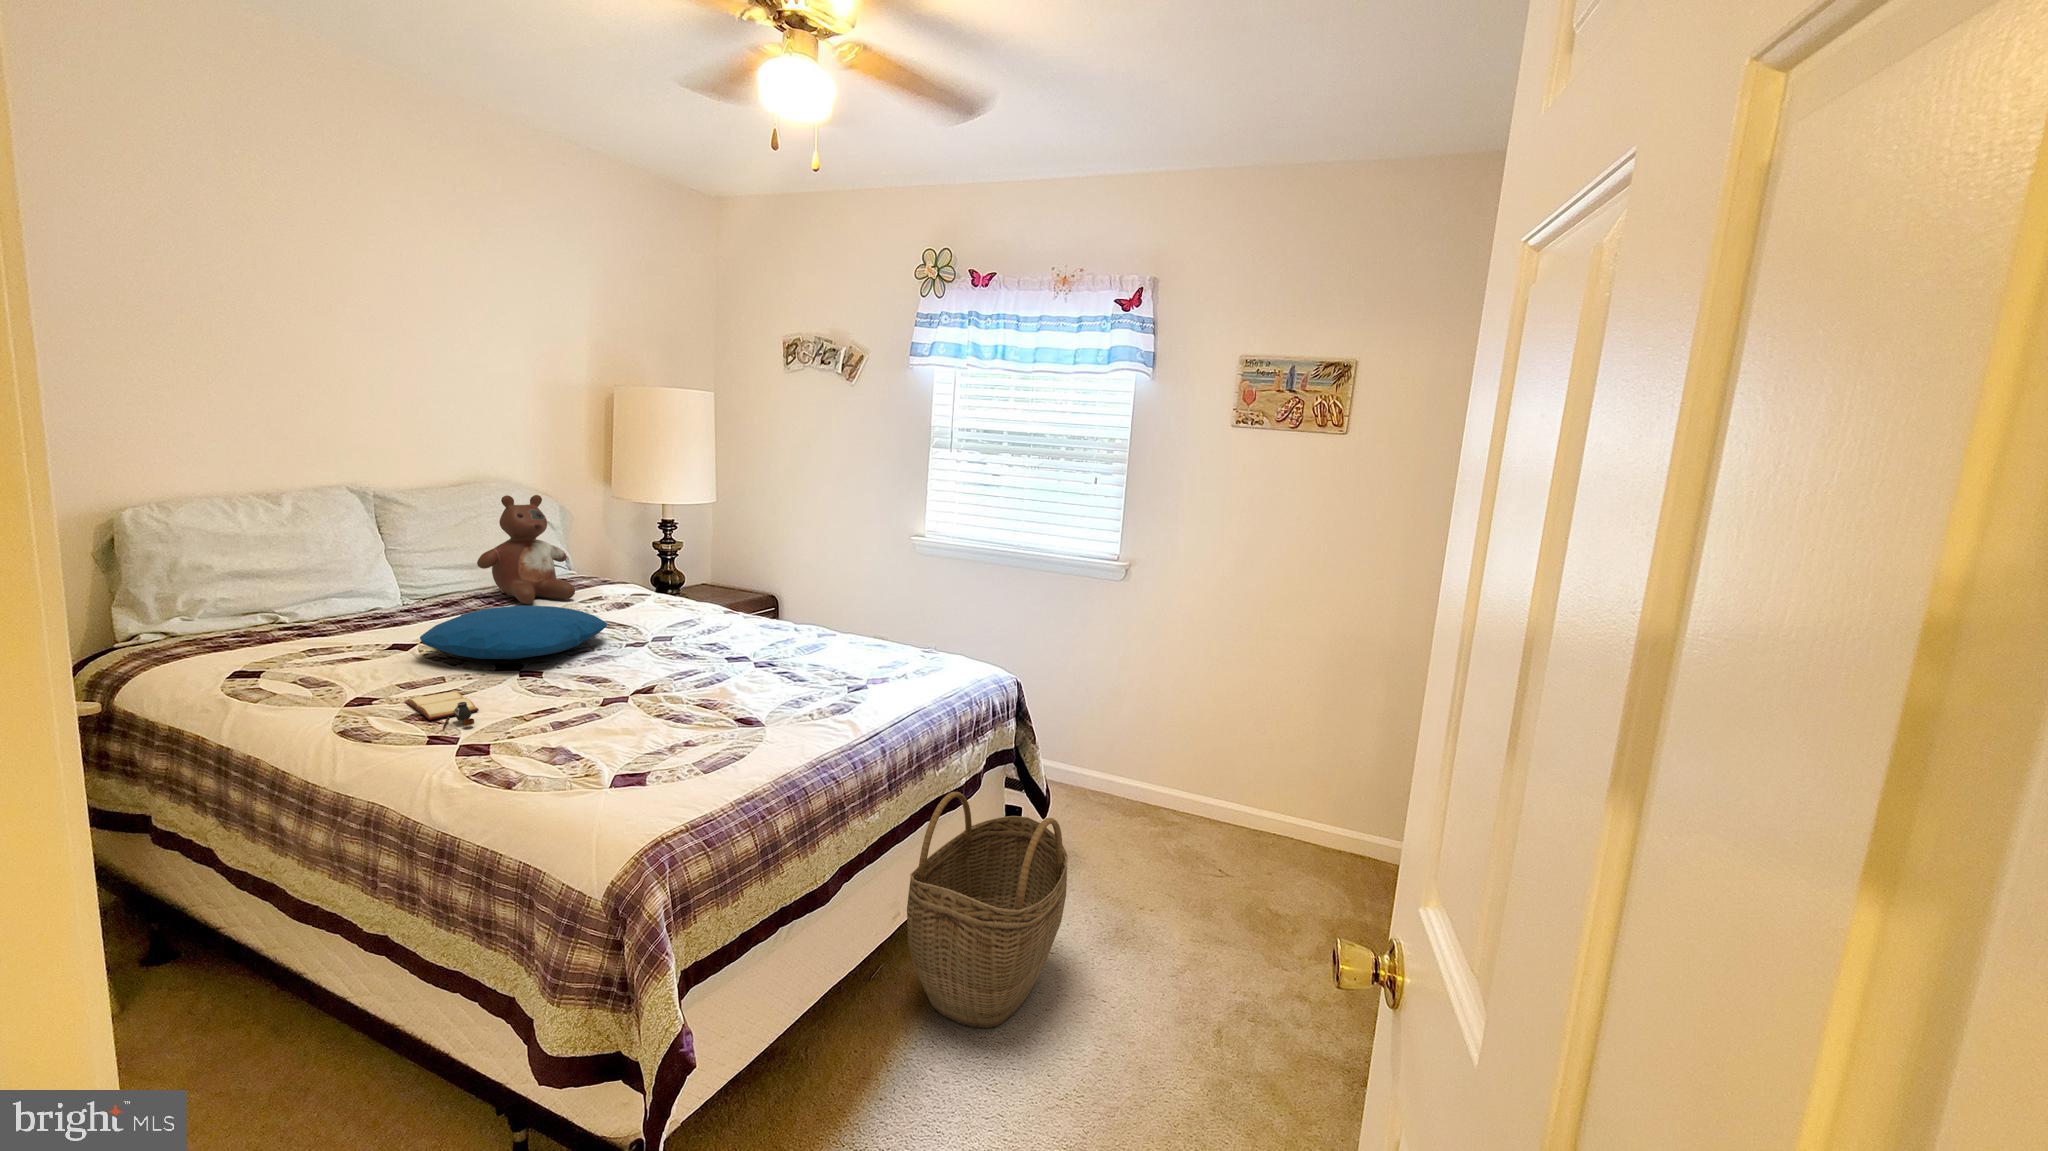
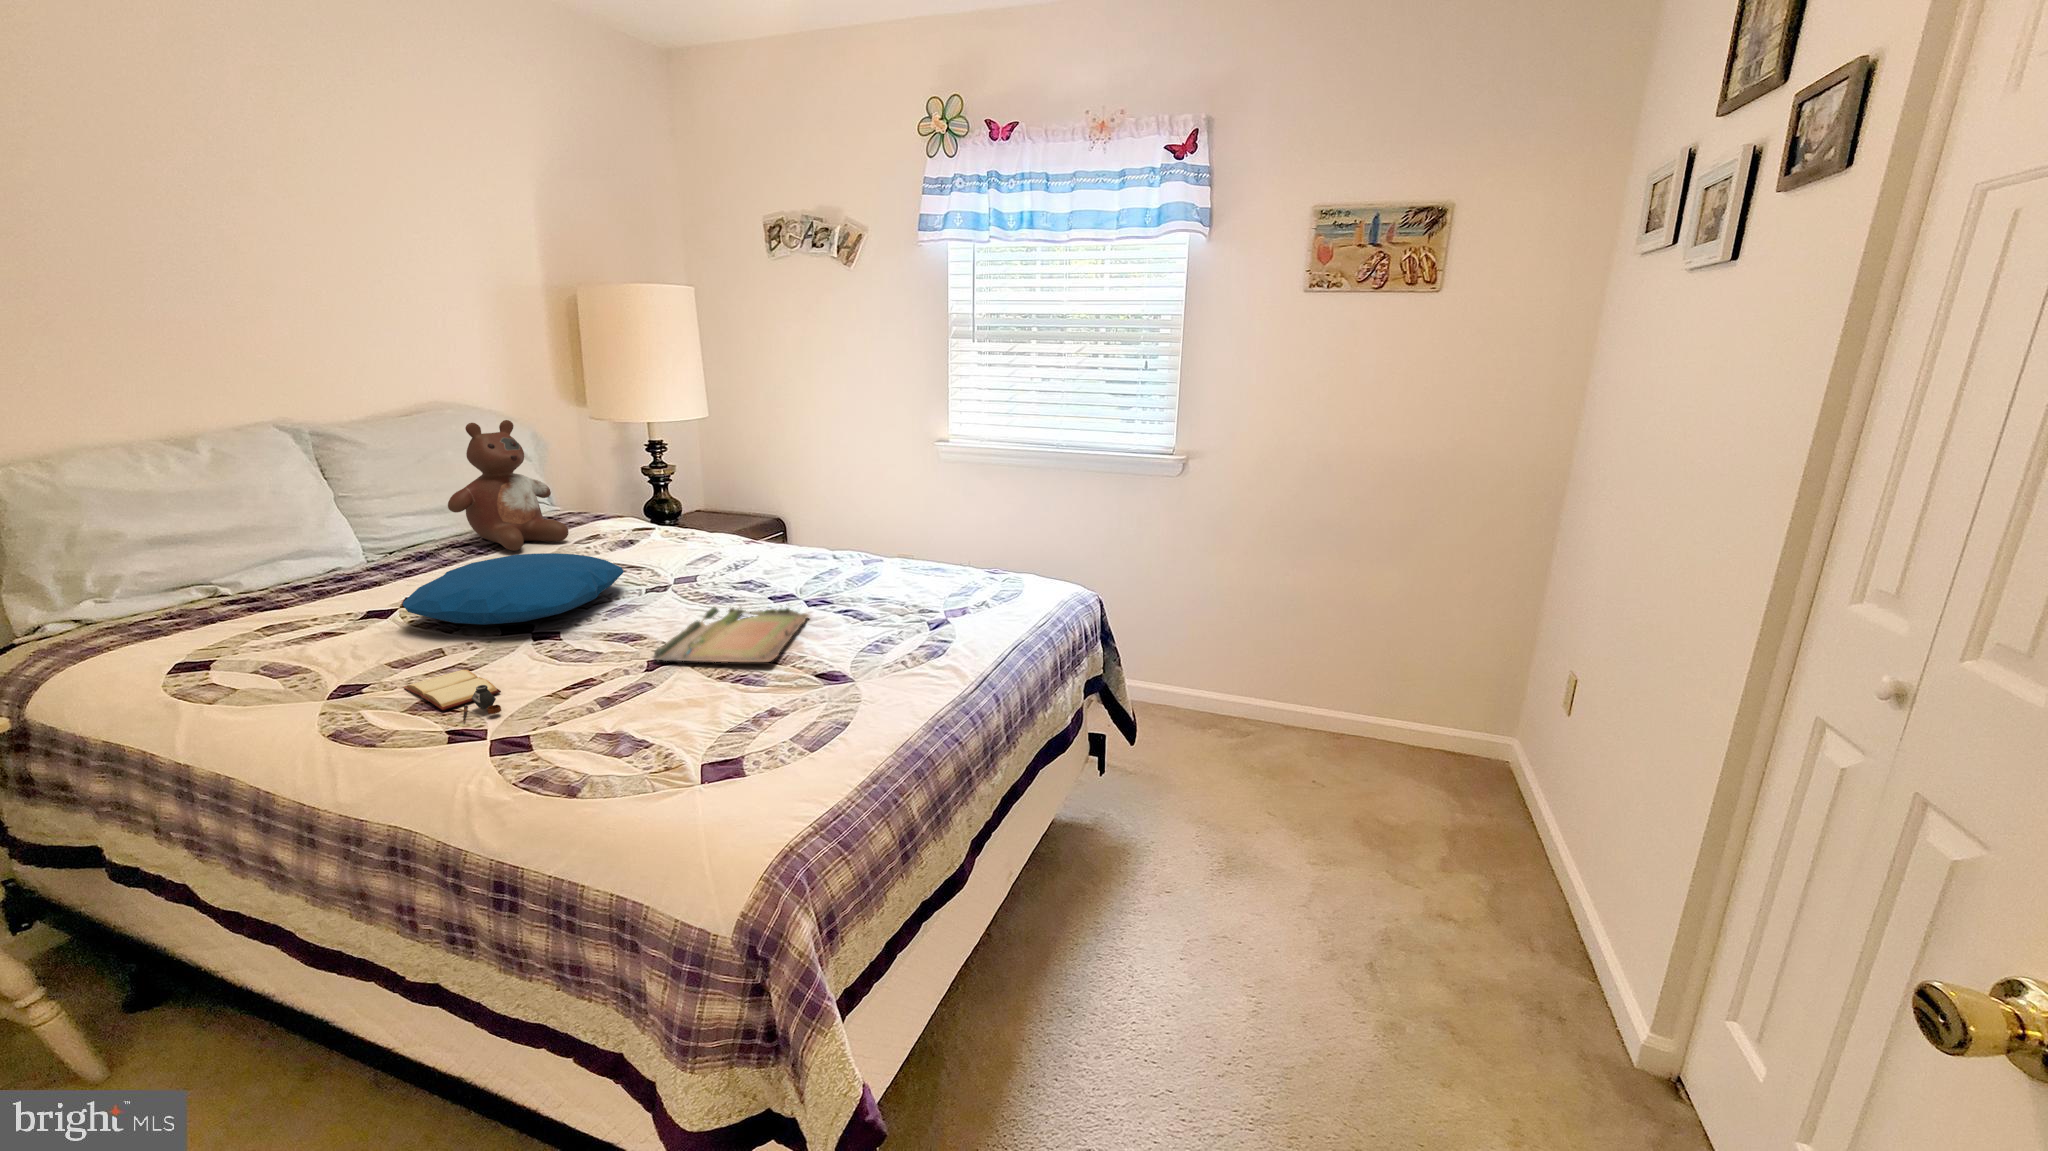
tray: none [608,659,752,705] -> present [653,607,809,662]
woven basket: present [907,792,1068,1028] -> none [1028,734,1195,989]

